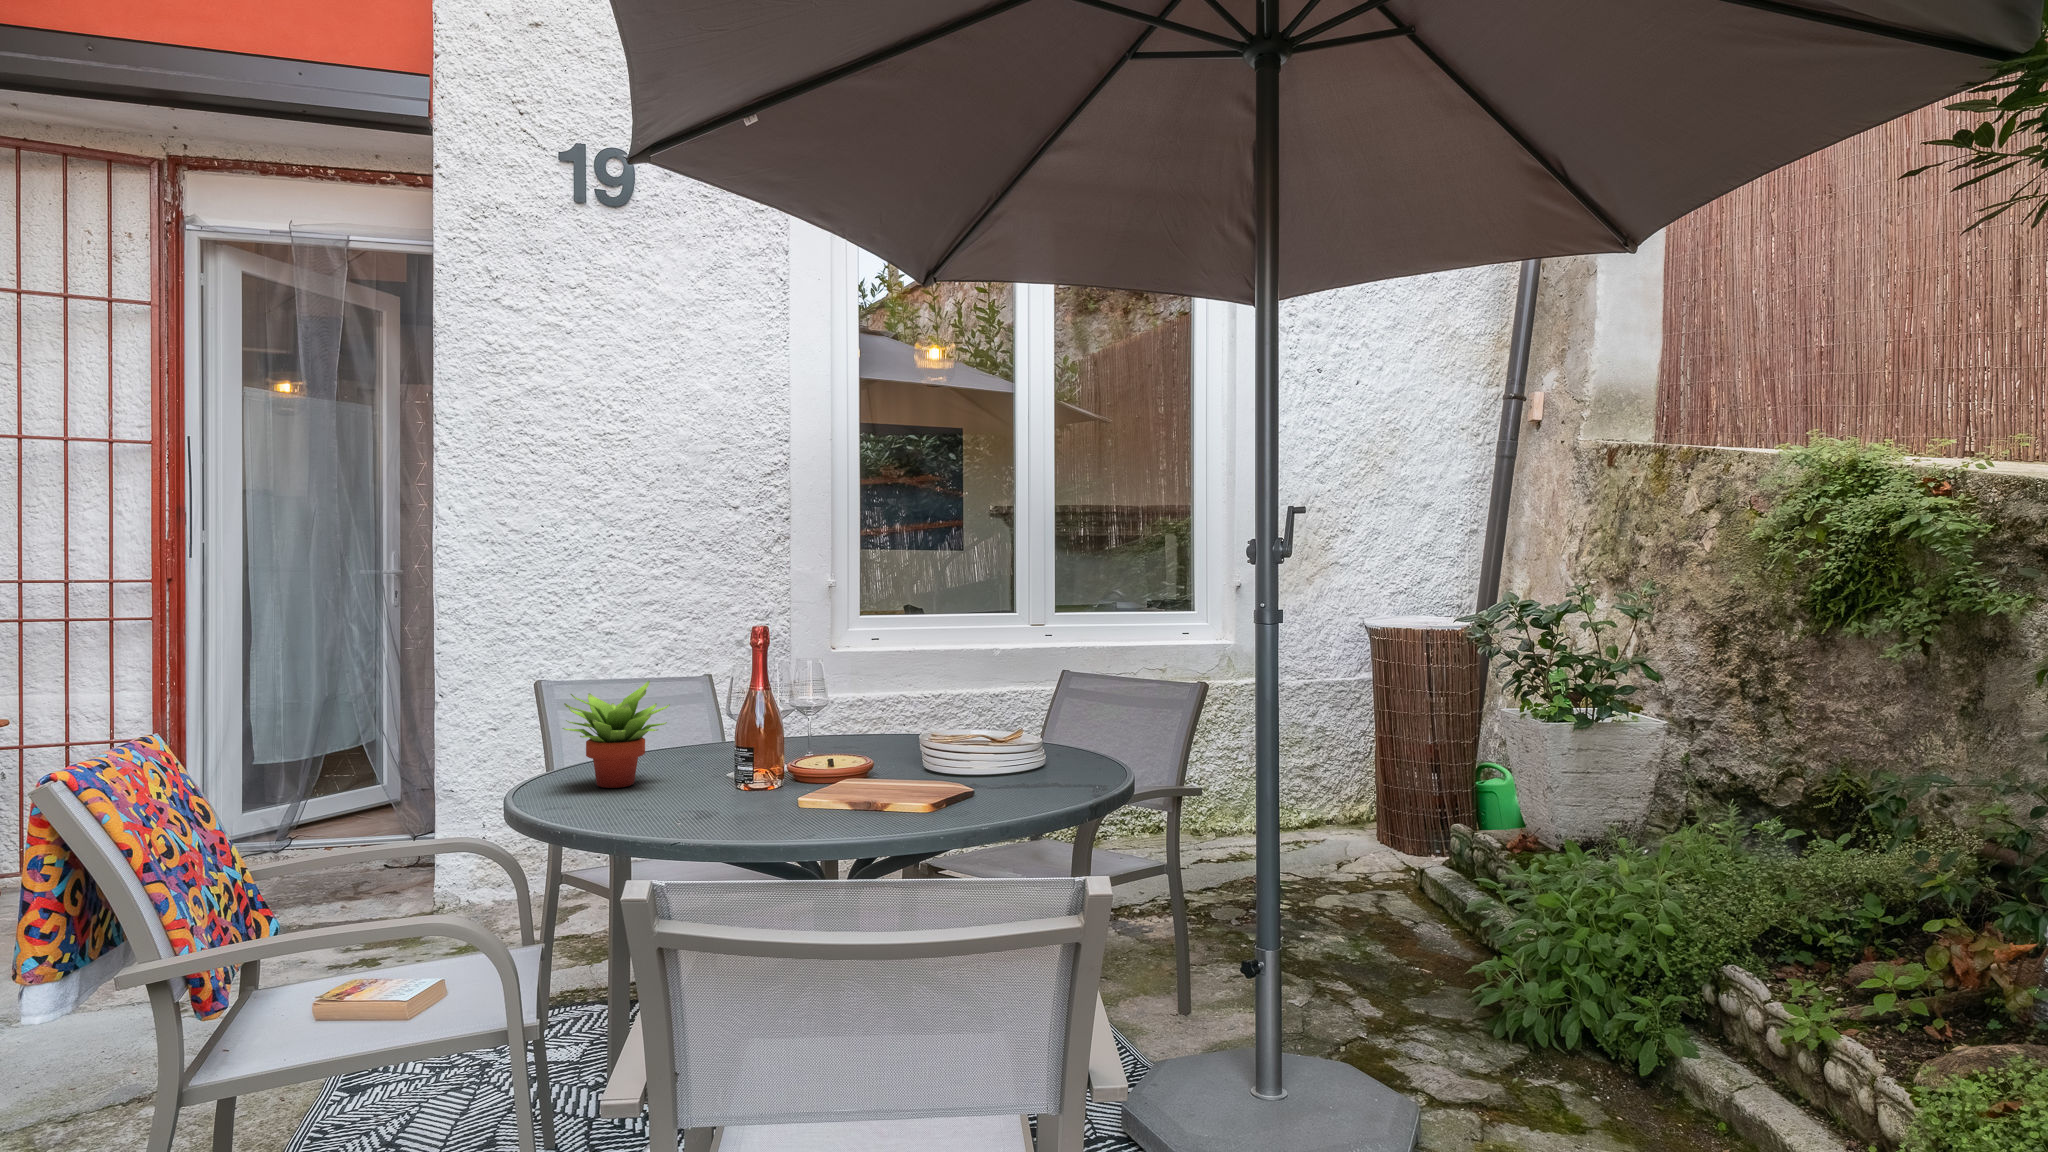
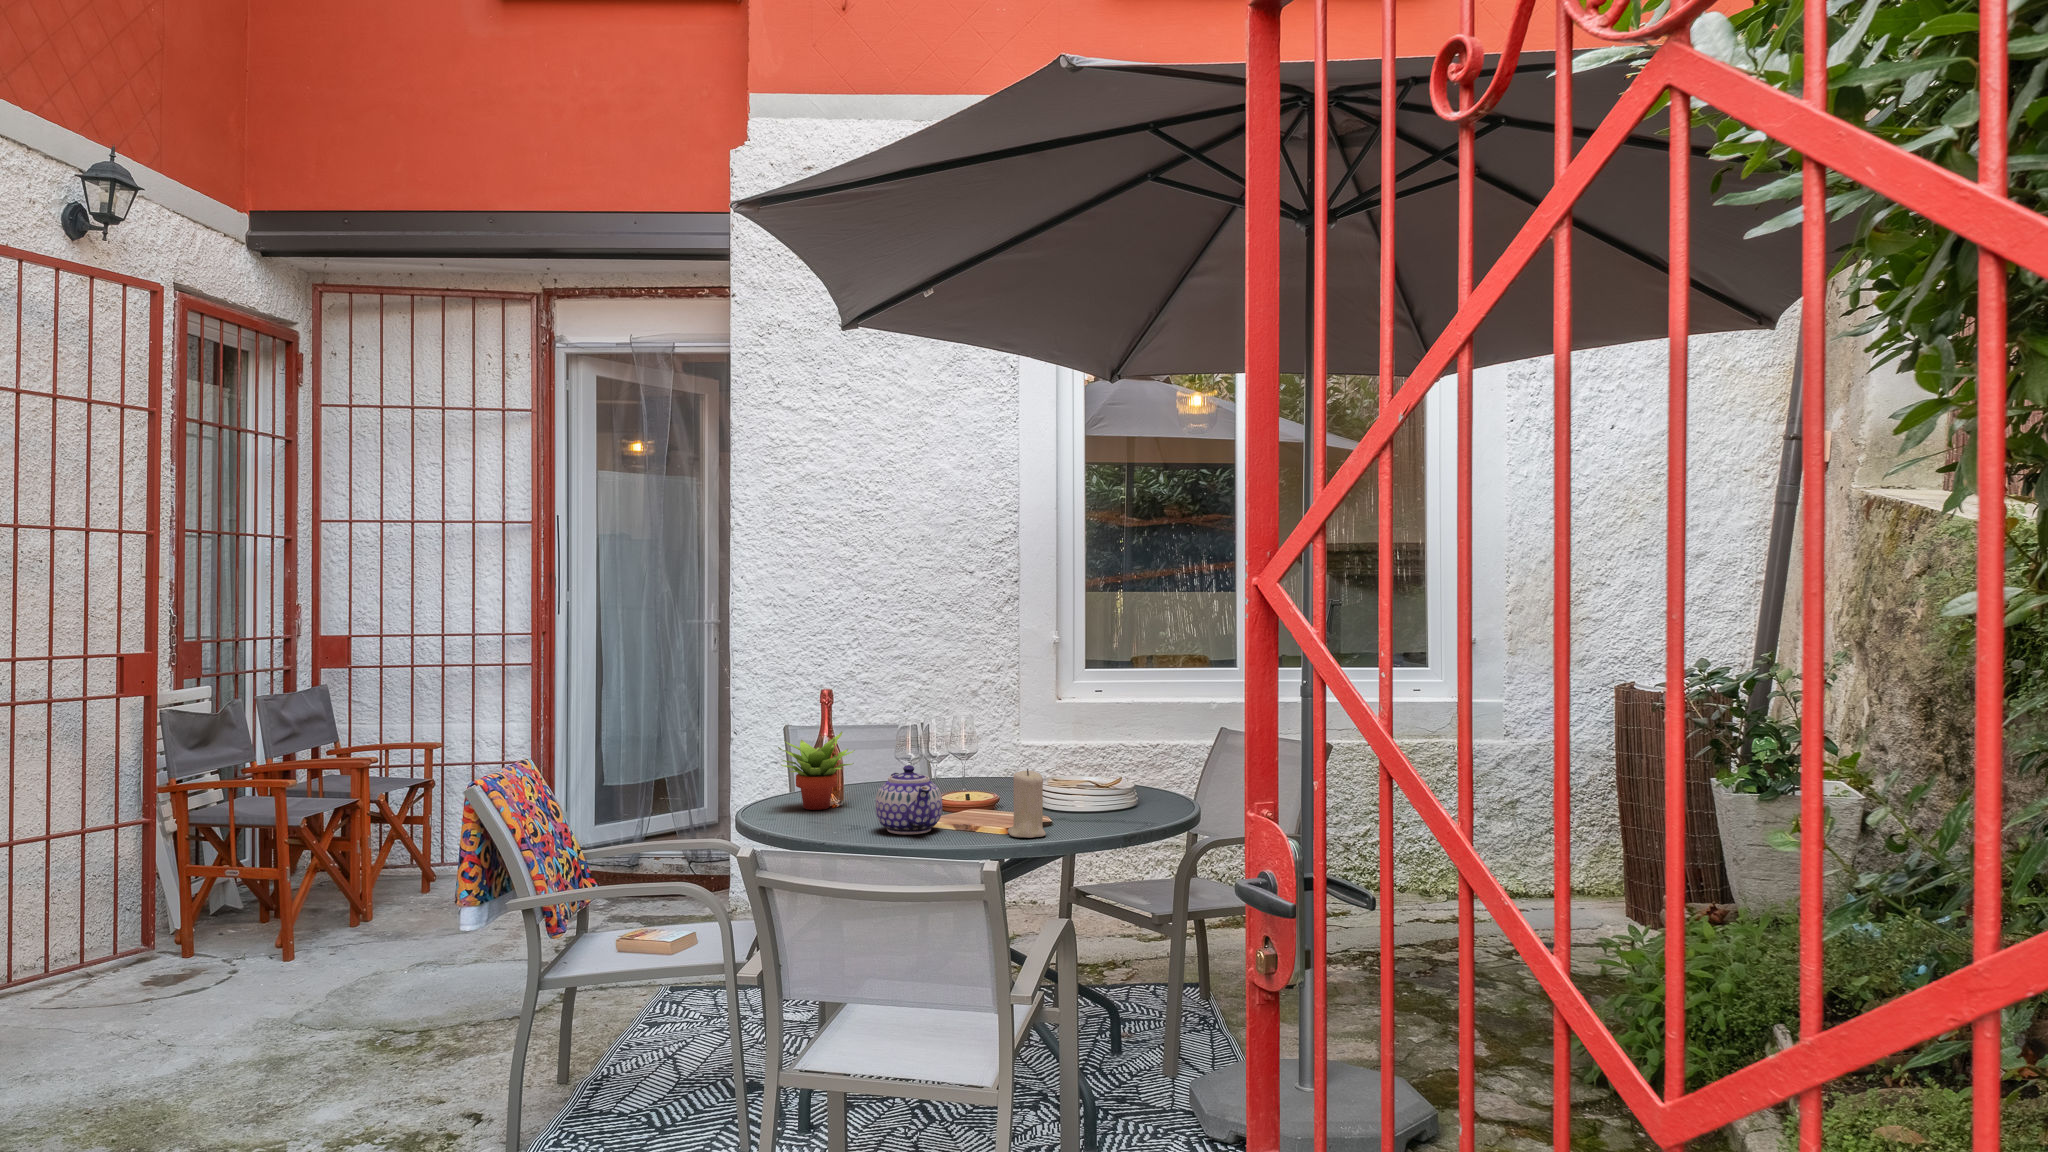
candle: none [915,719,970,812] -> present [1008,769,1046,838]
teapot: none [728,721,821,817] -> present [876,765,942,834]

